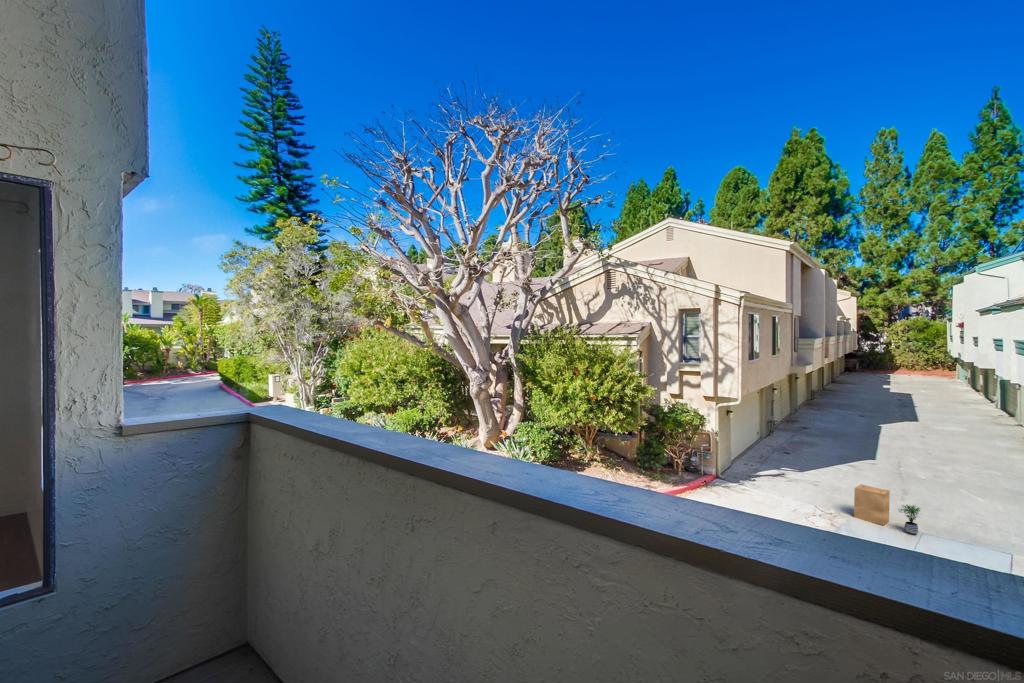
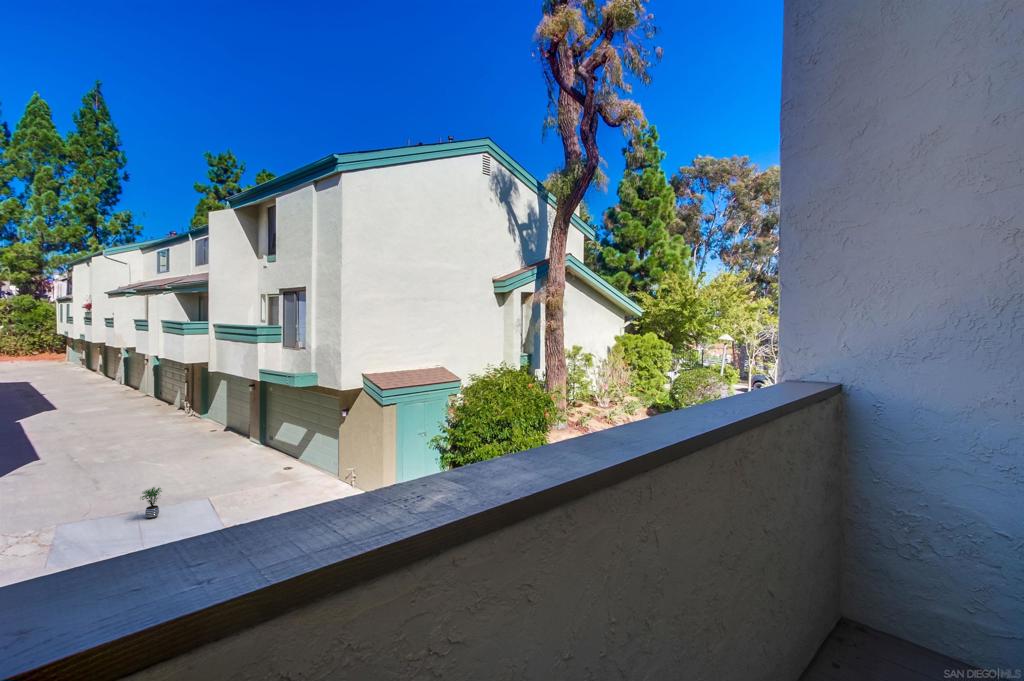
cardboard box: present [854,484,890,525] -> none [84,482,123,529]

